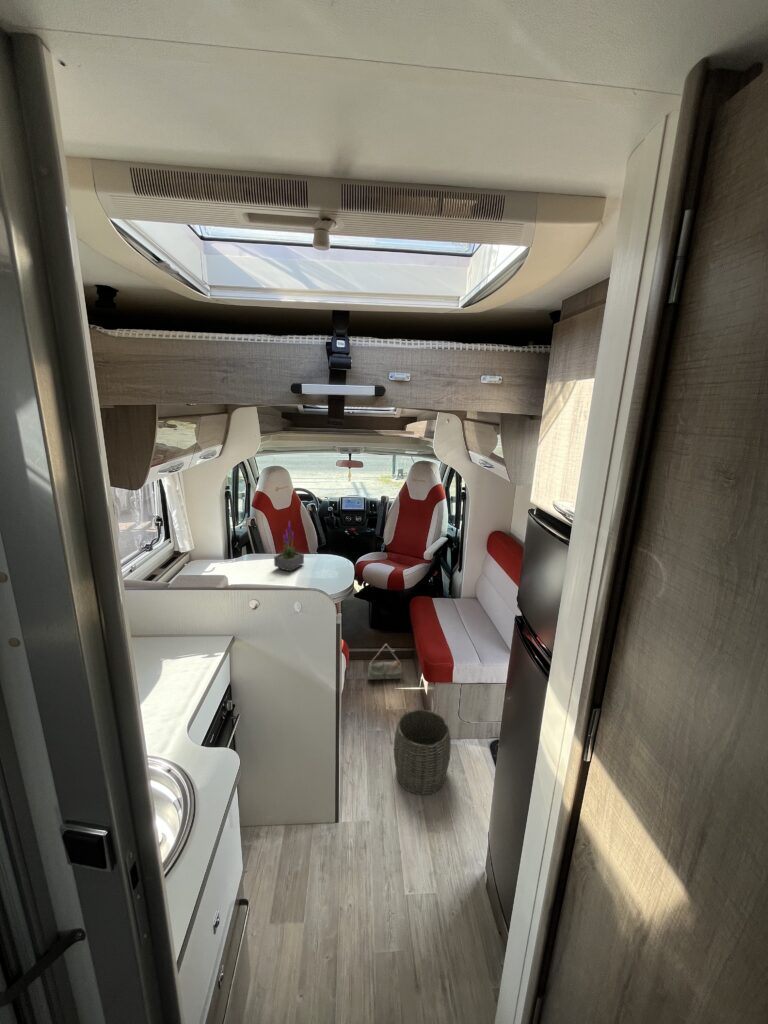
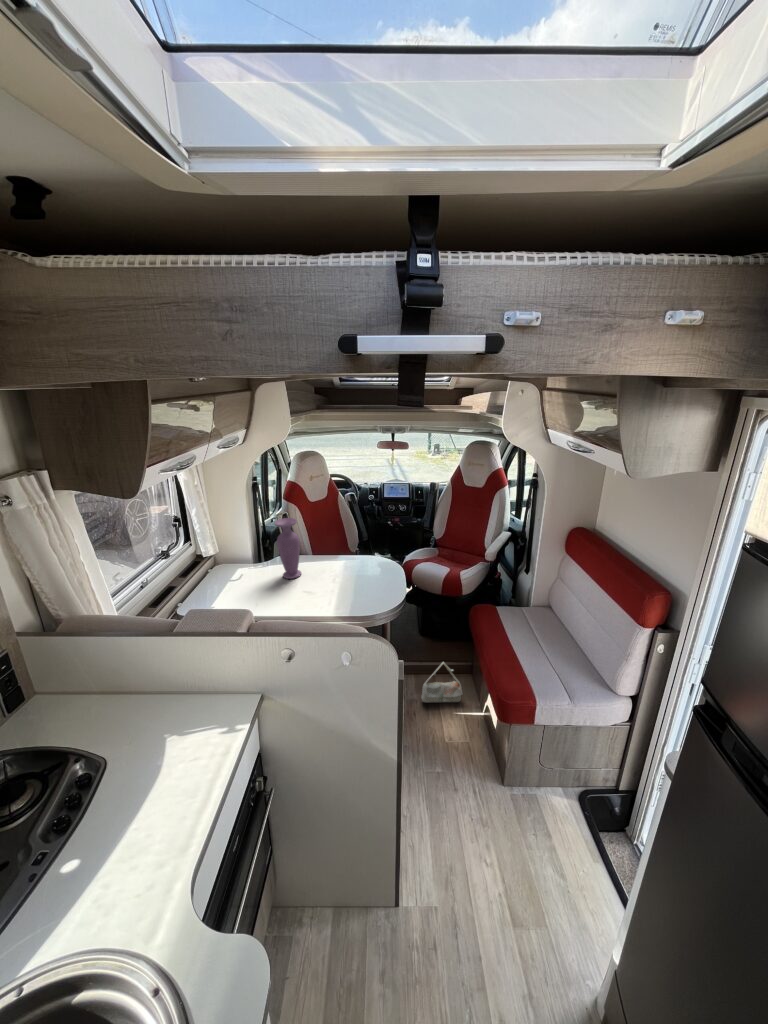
vase: none [244,519,266,571] -> present [275,518,301,579]
potted plant: present [274,522,304,571] -> none [310,519,346,579]
woven basket: present [394,710,451,795] -> none [464,757,538,869]

